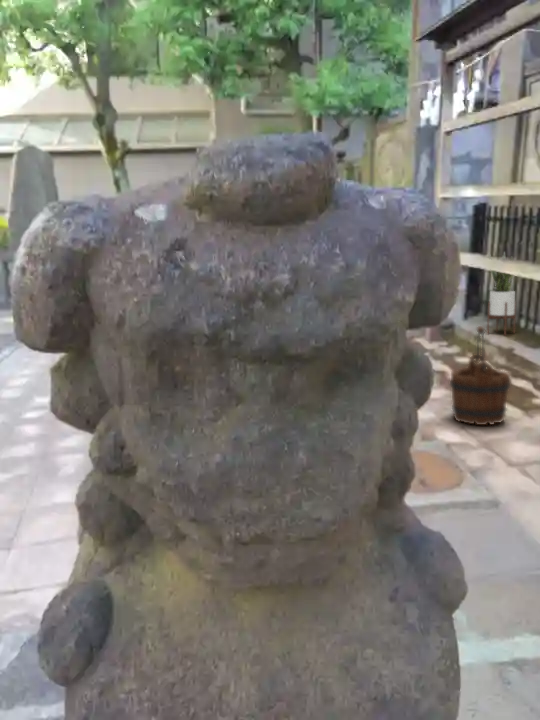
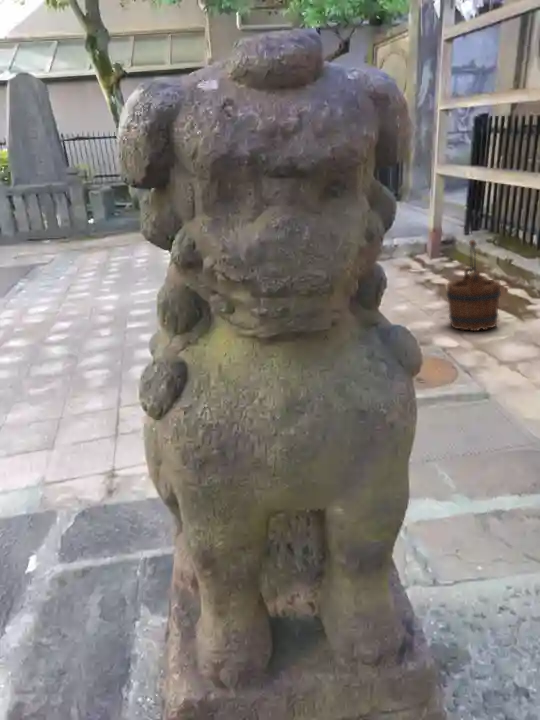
potted plant: present [487,255,516,334] -> none [489,164,518,247]

